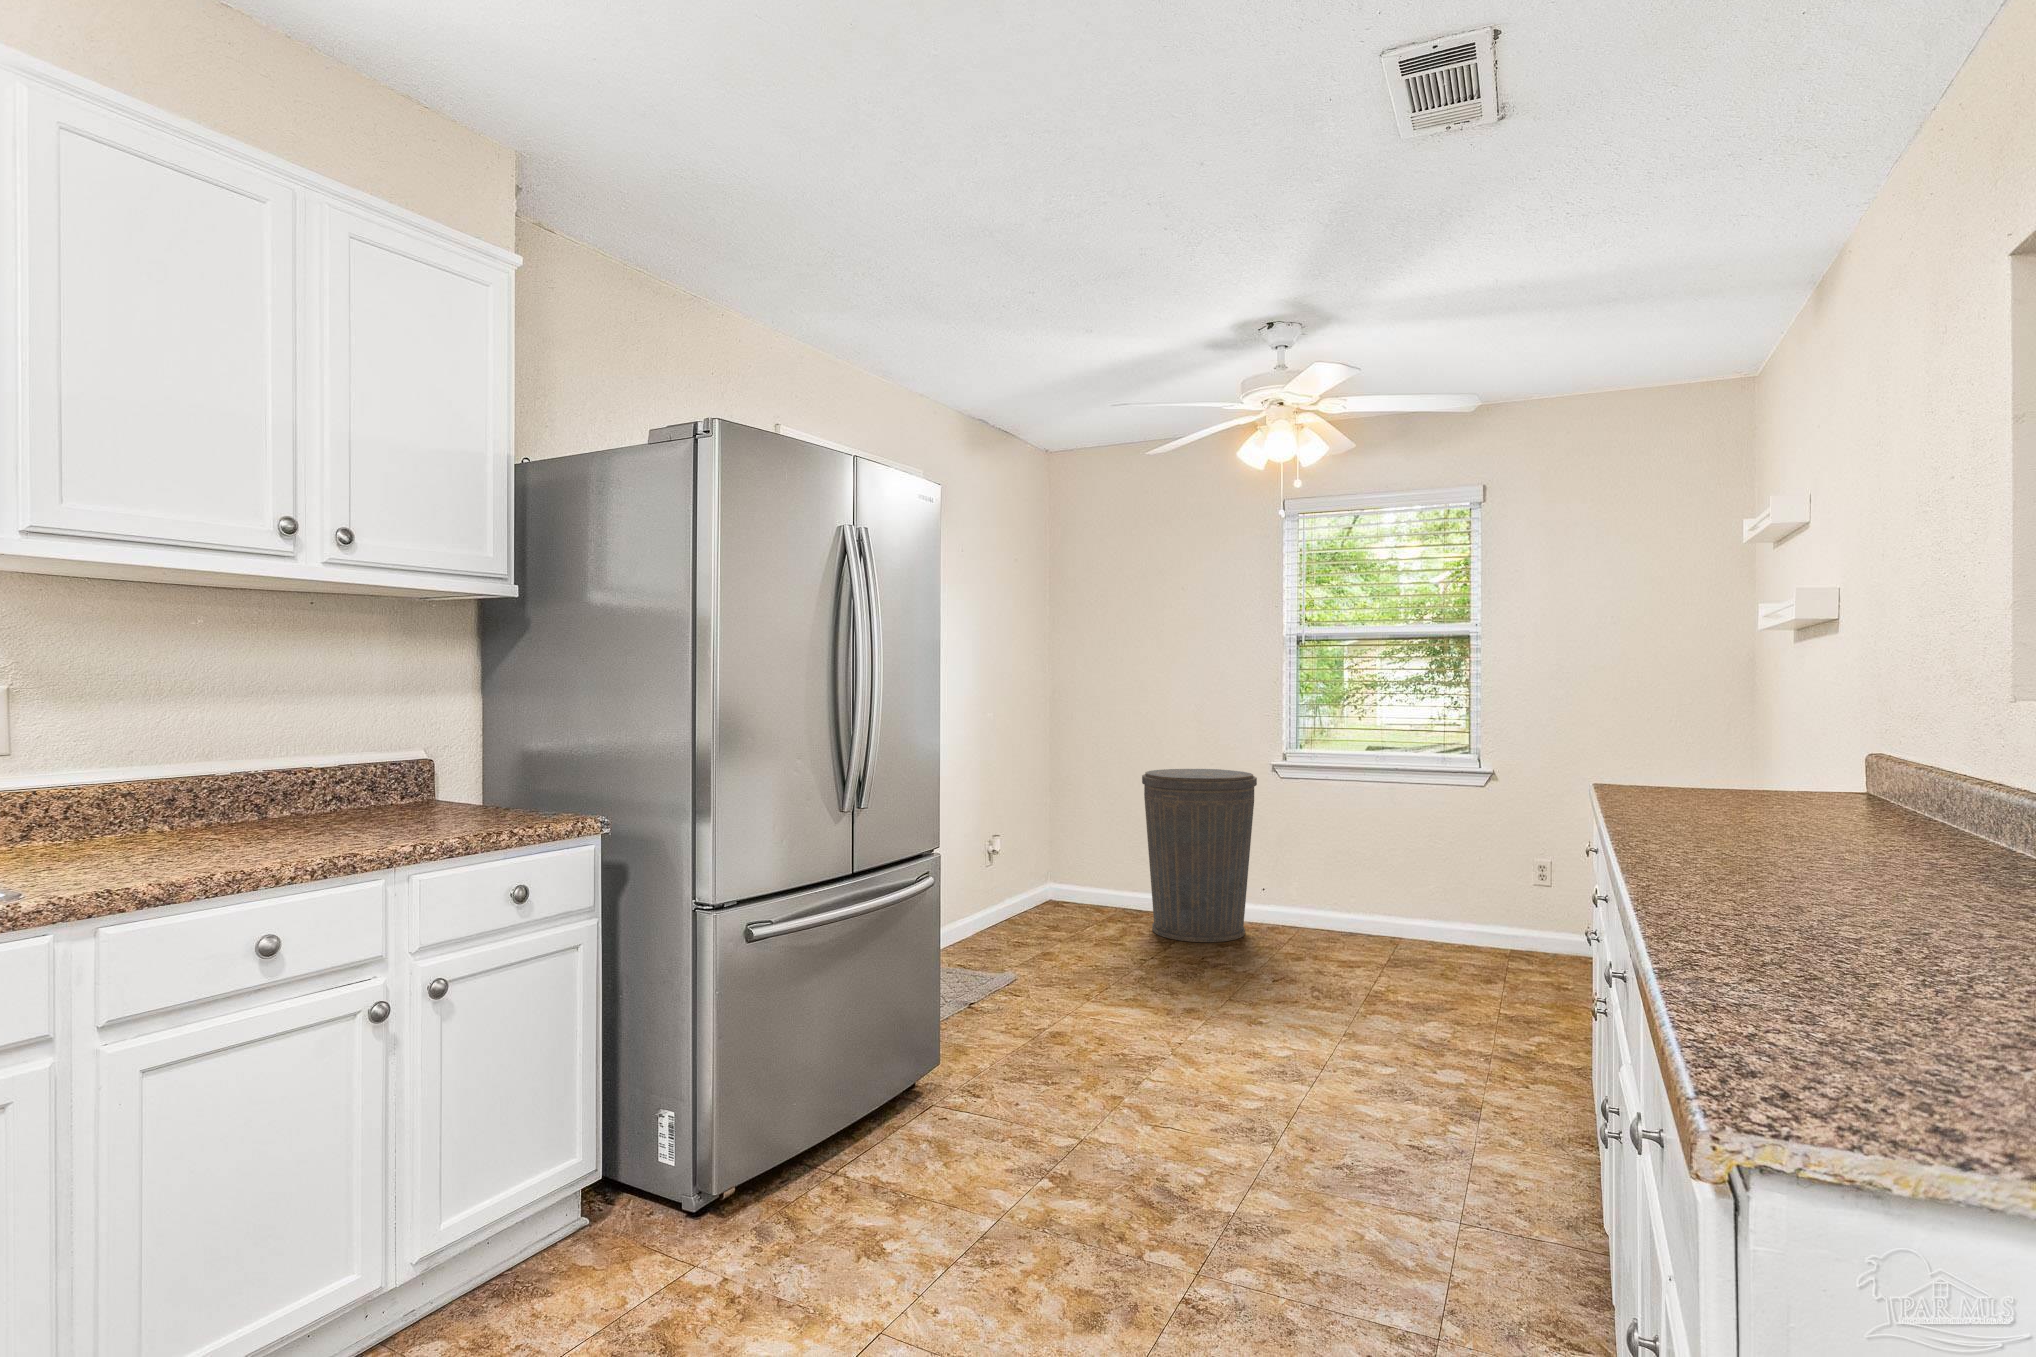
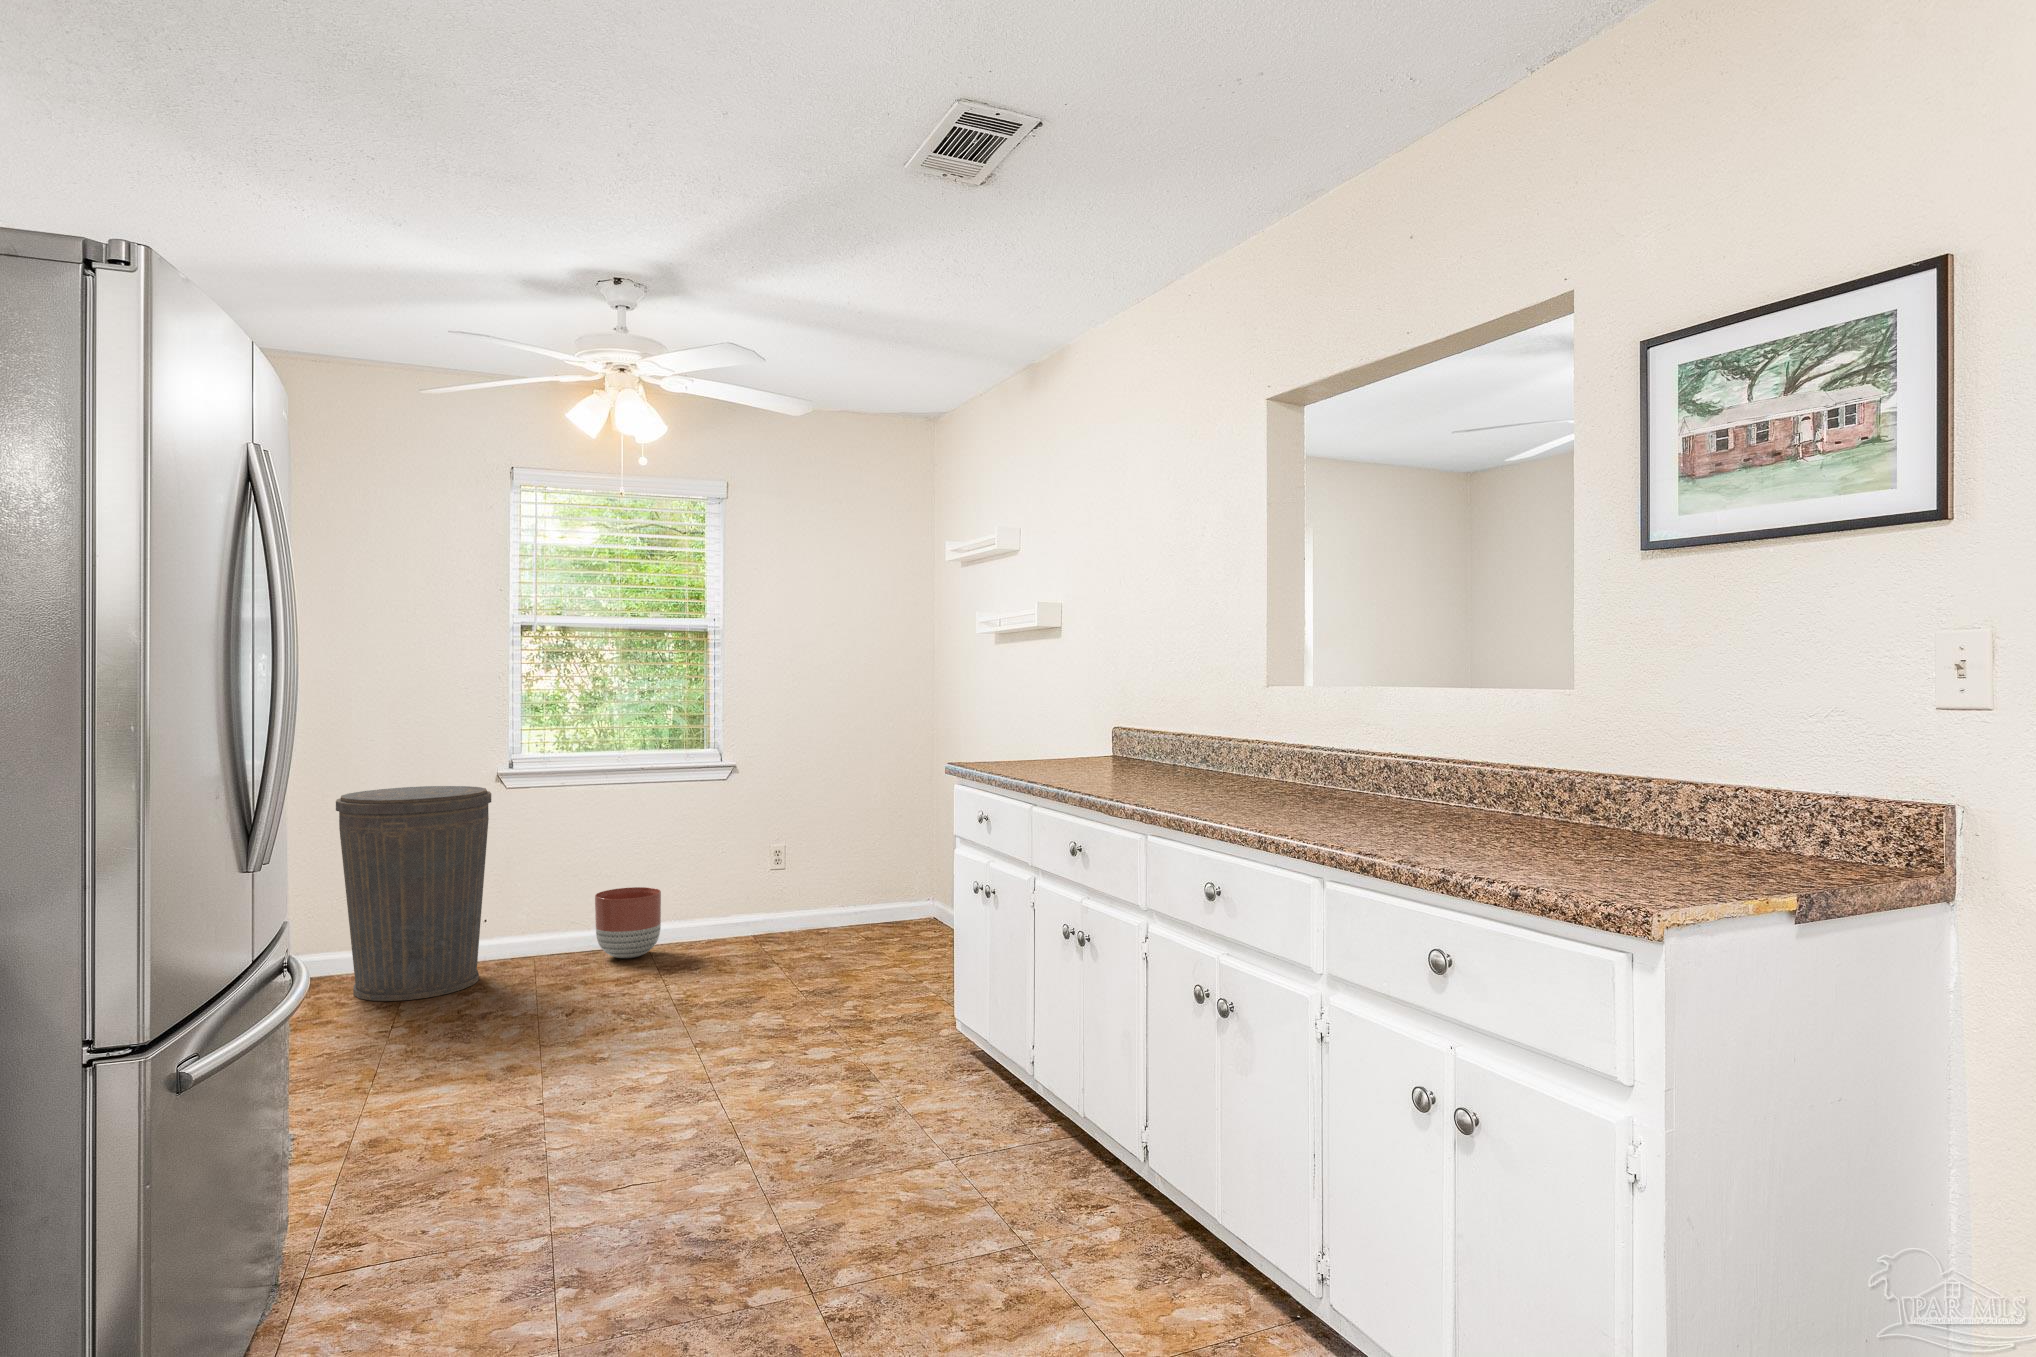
planter: none [1346,879,1408,946] -> present [595,887,661,958]

